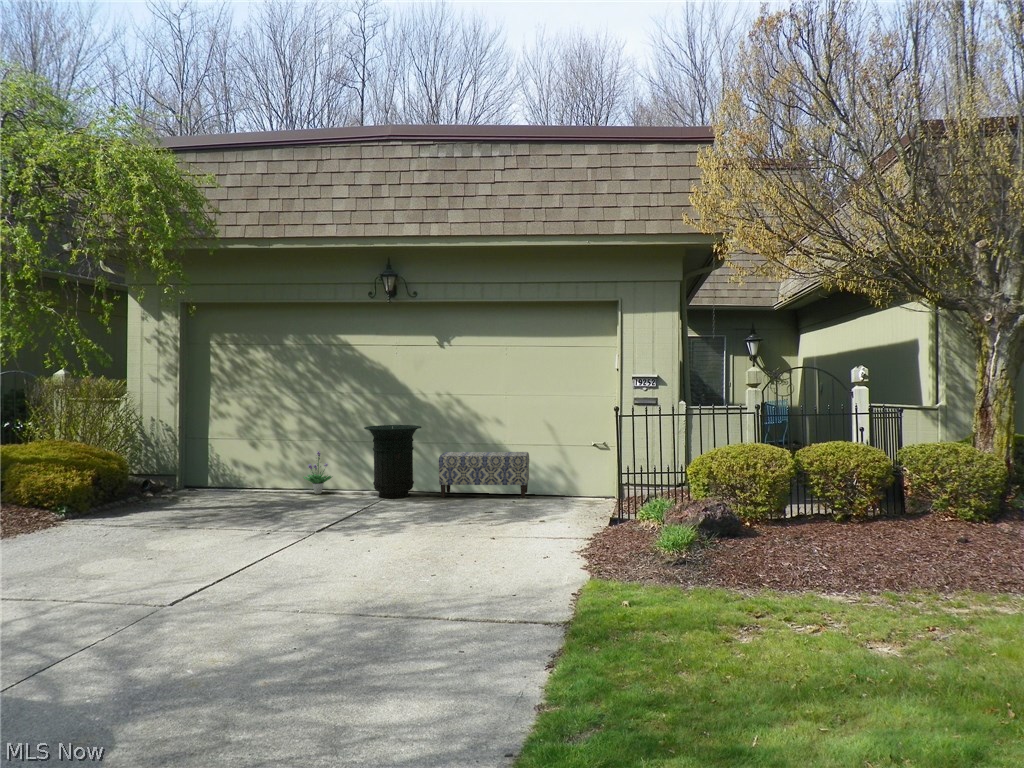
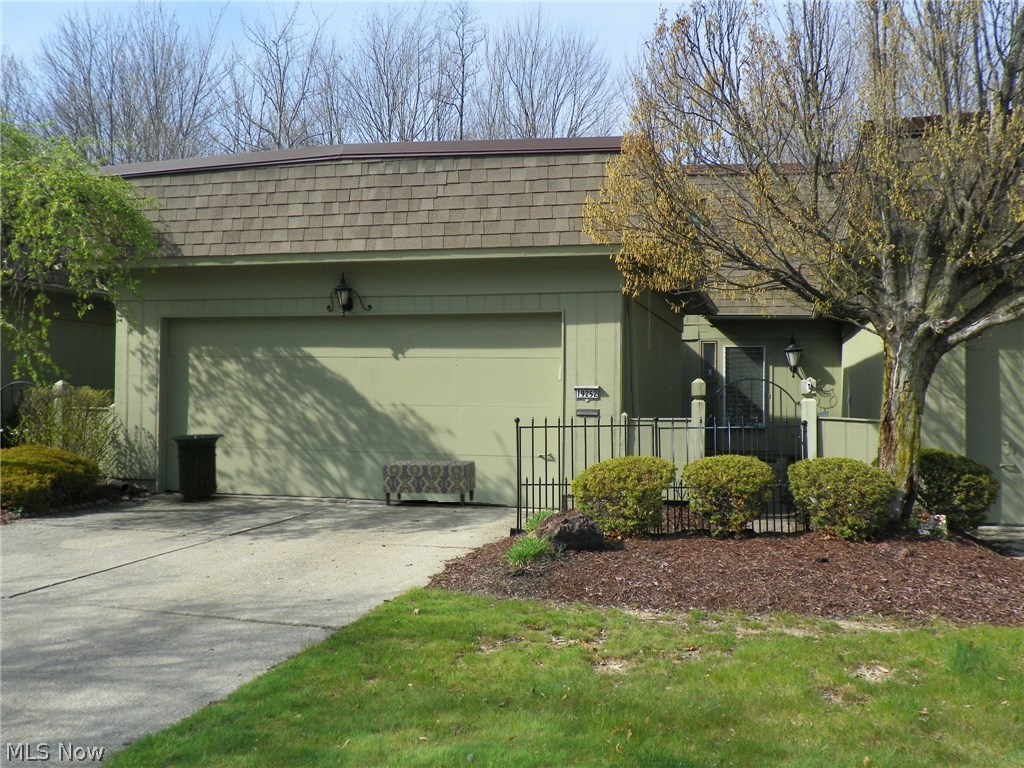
trash can: present [364,425,421,498] -> present [169,434,224,502]
potted plant: present [303,451,332,494] -> none [265,458,295,499]

